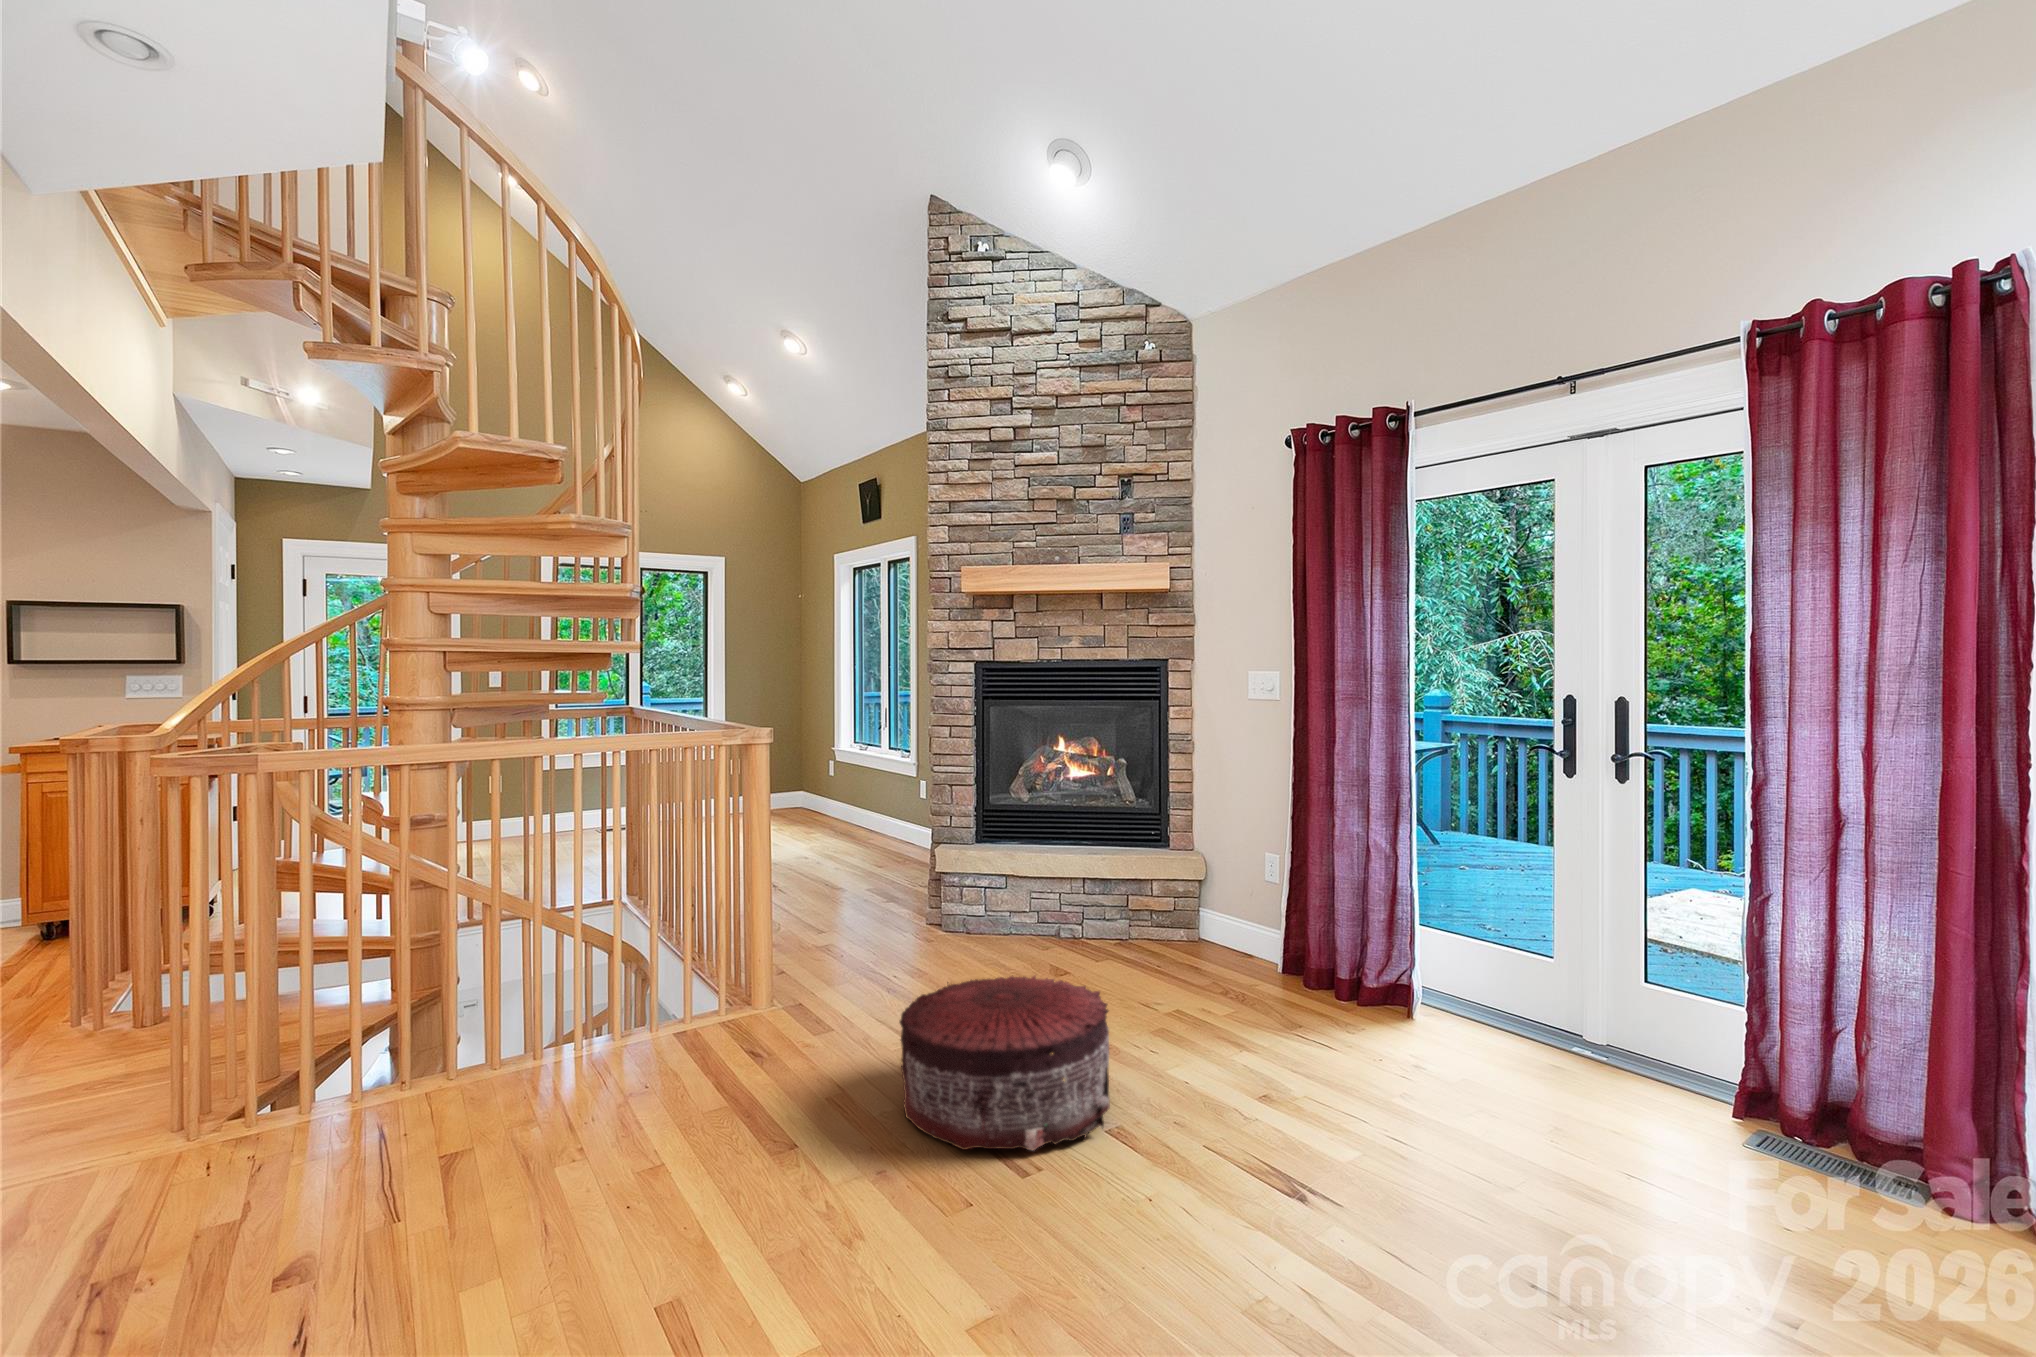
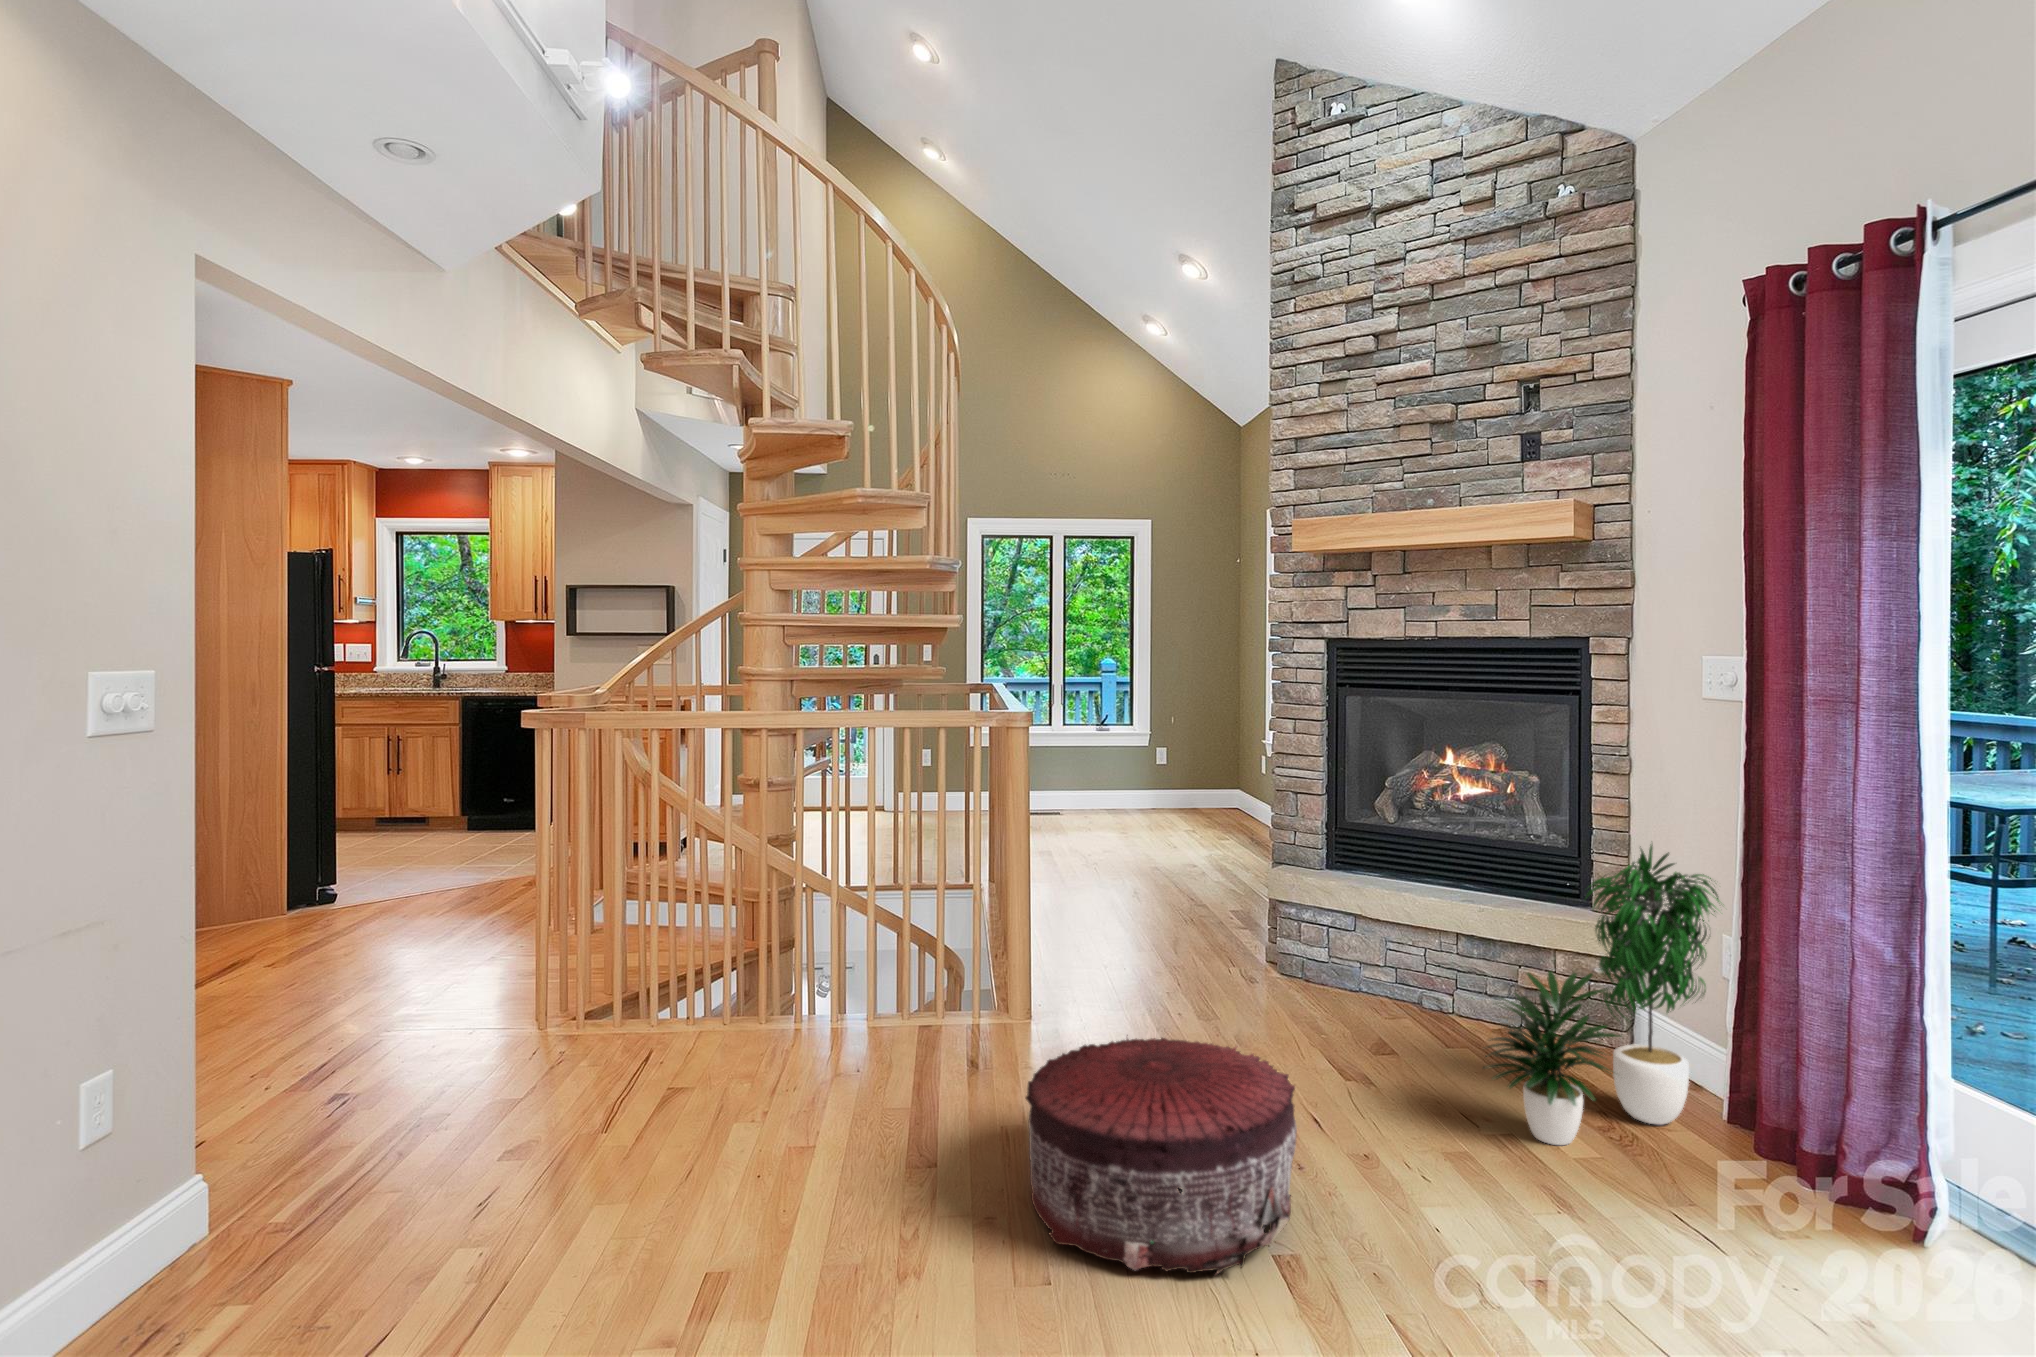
potted plant: none [1156,795,1287,1009] -> present [1484,845,1720,1145]

